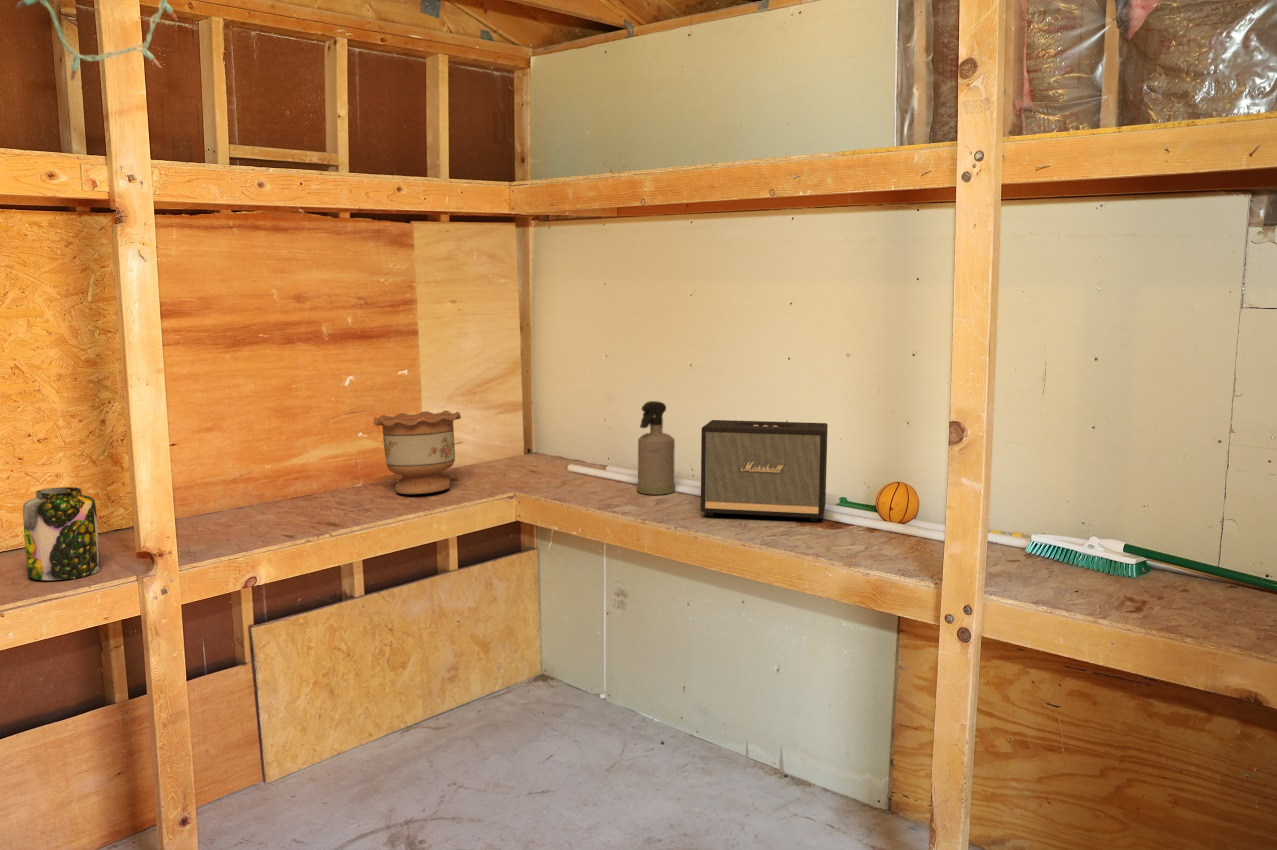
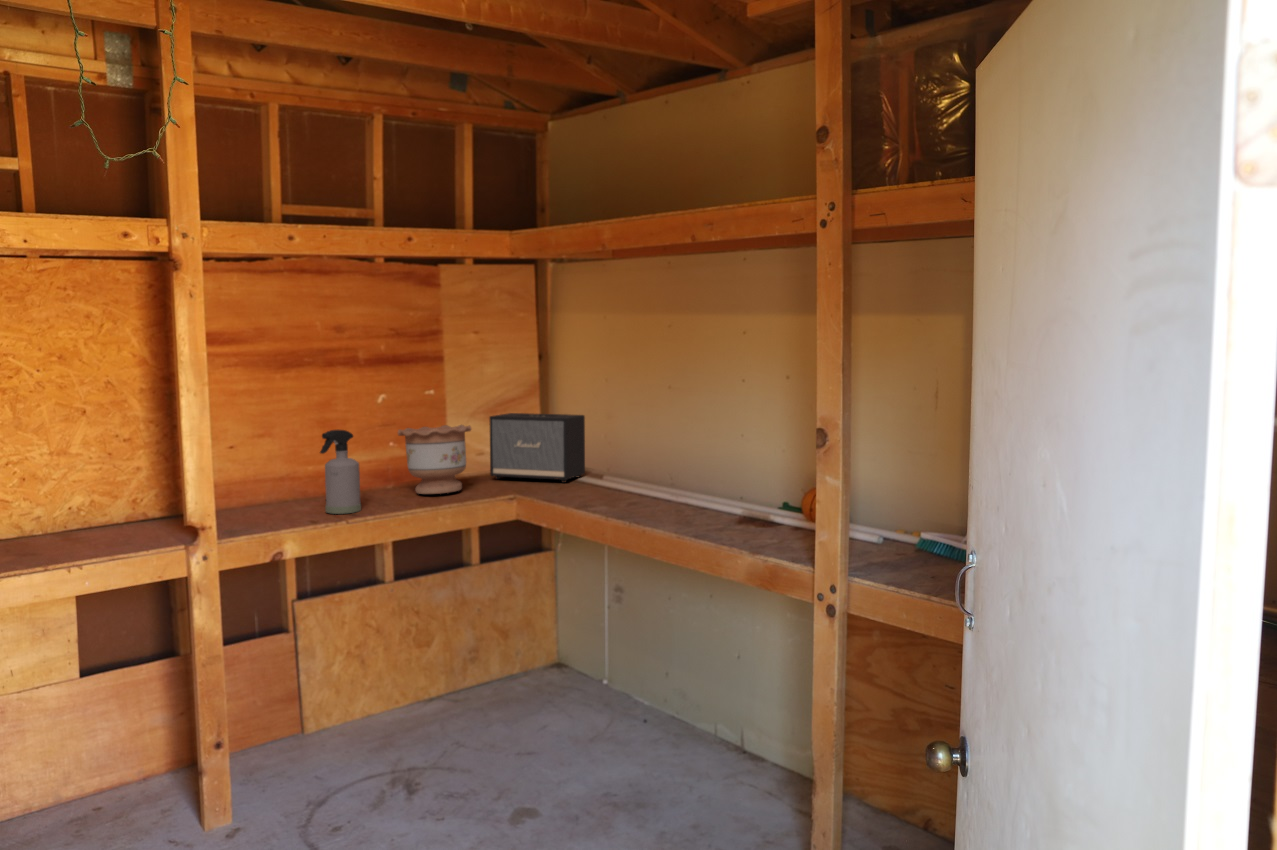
spray bottle: present [637,401,675,494] -> present [320,430,361,514]
speaker: present [701,420,828,521] -> present [490,413,585,482]
jar: present [23,487,100,580] -> none [104,476,161,547]

